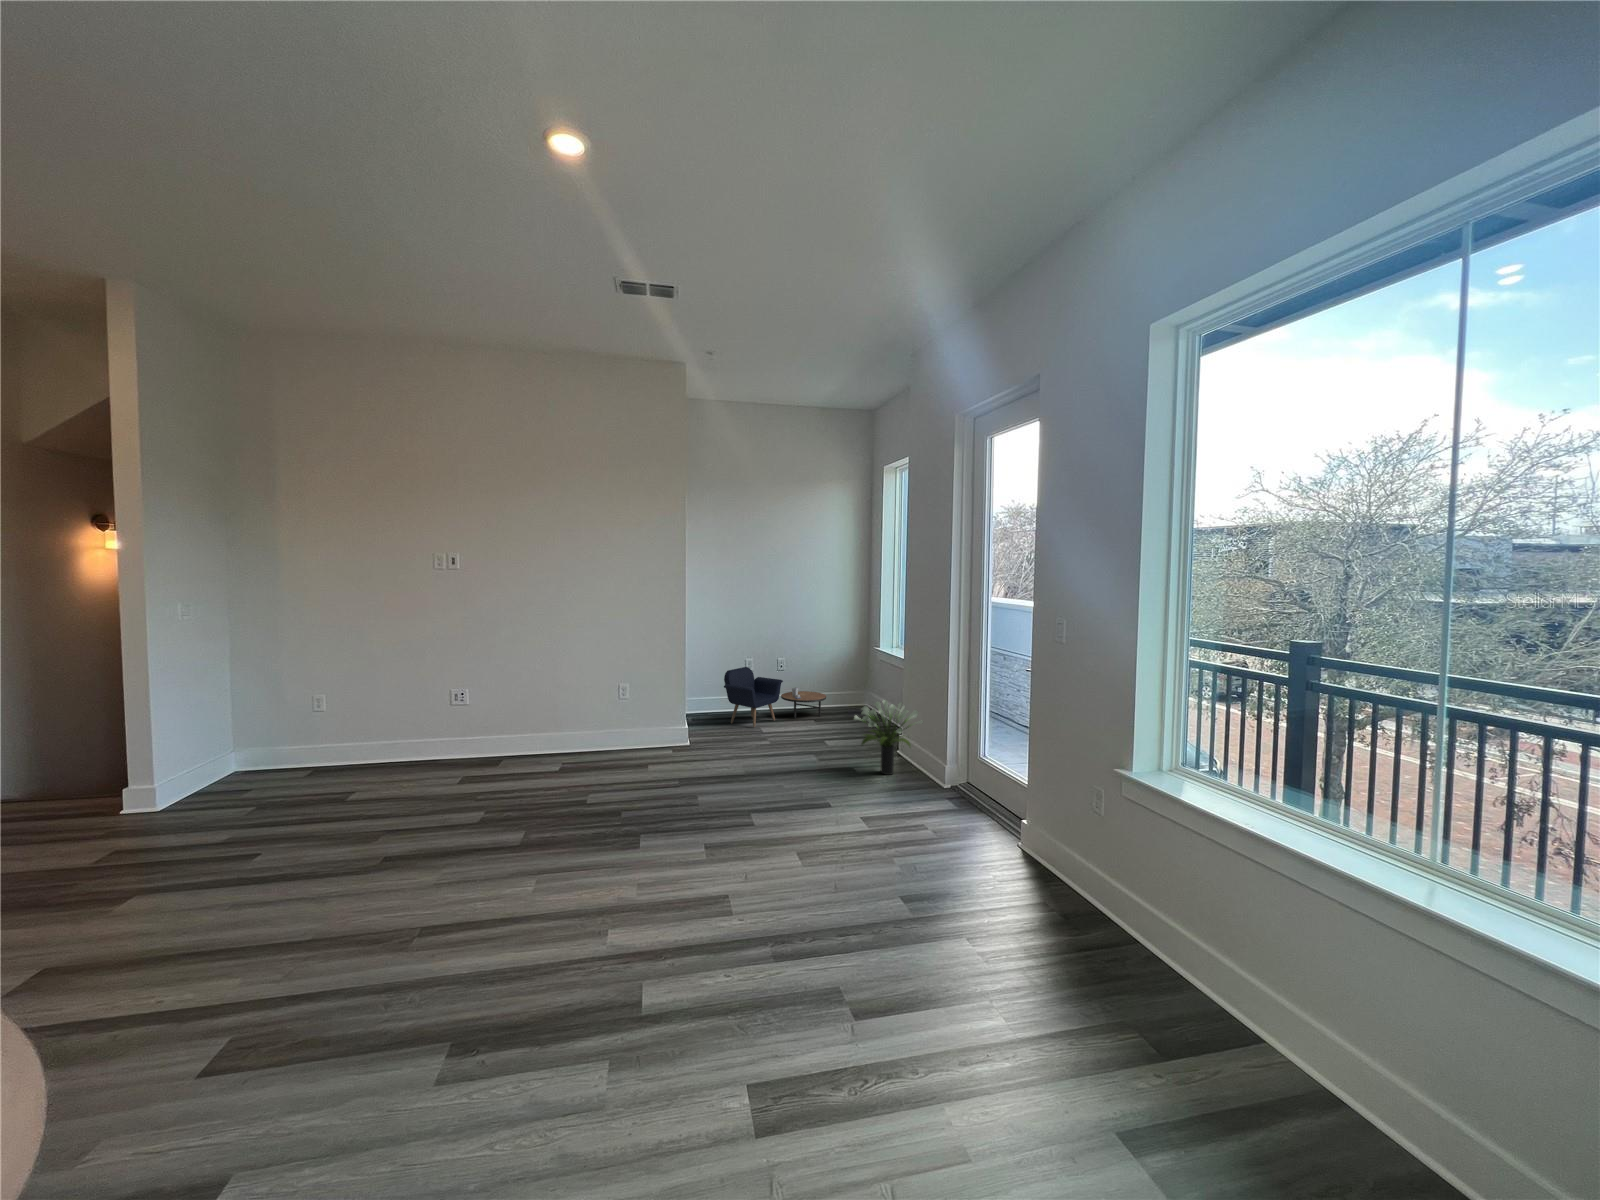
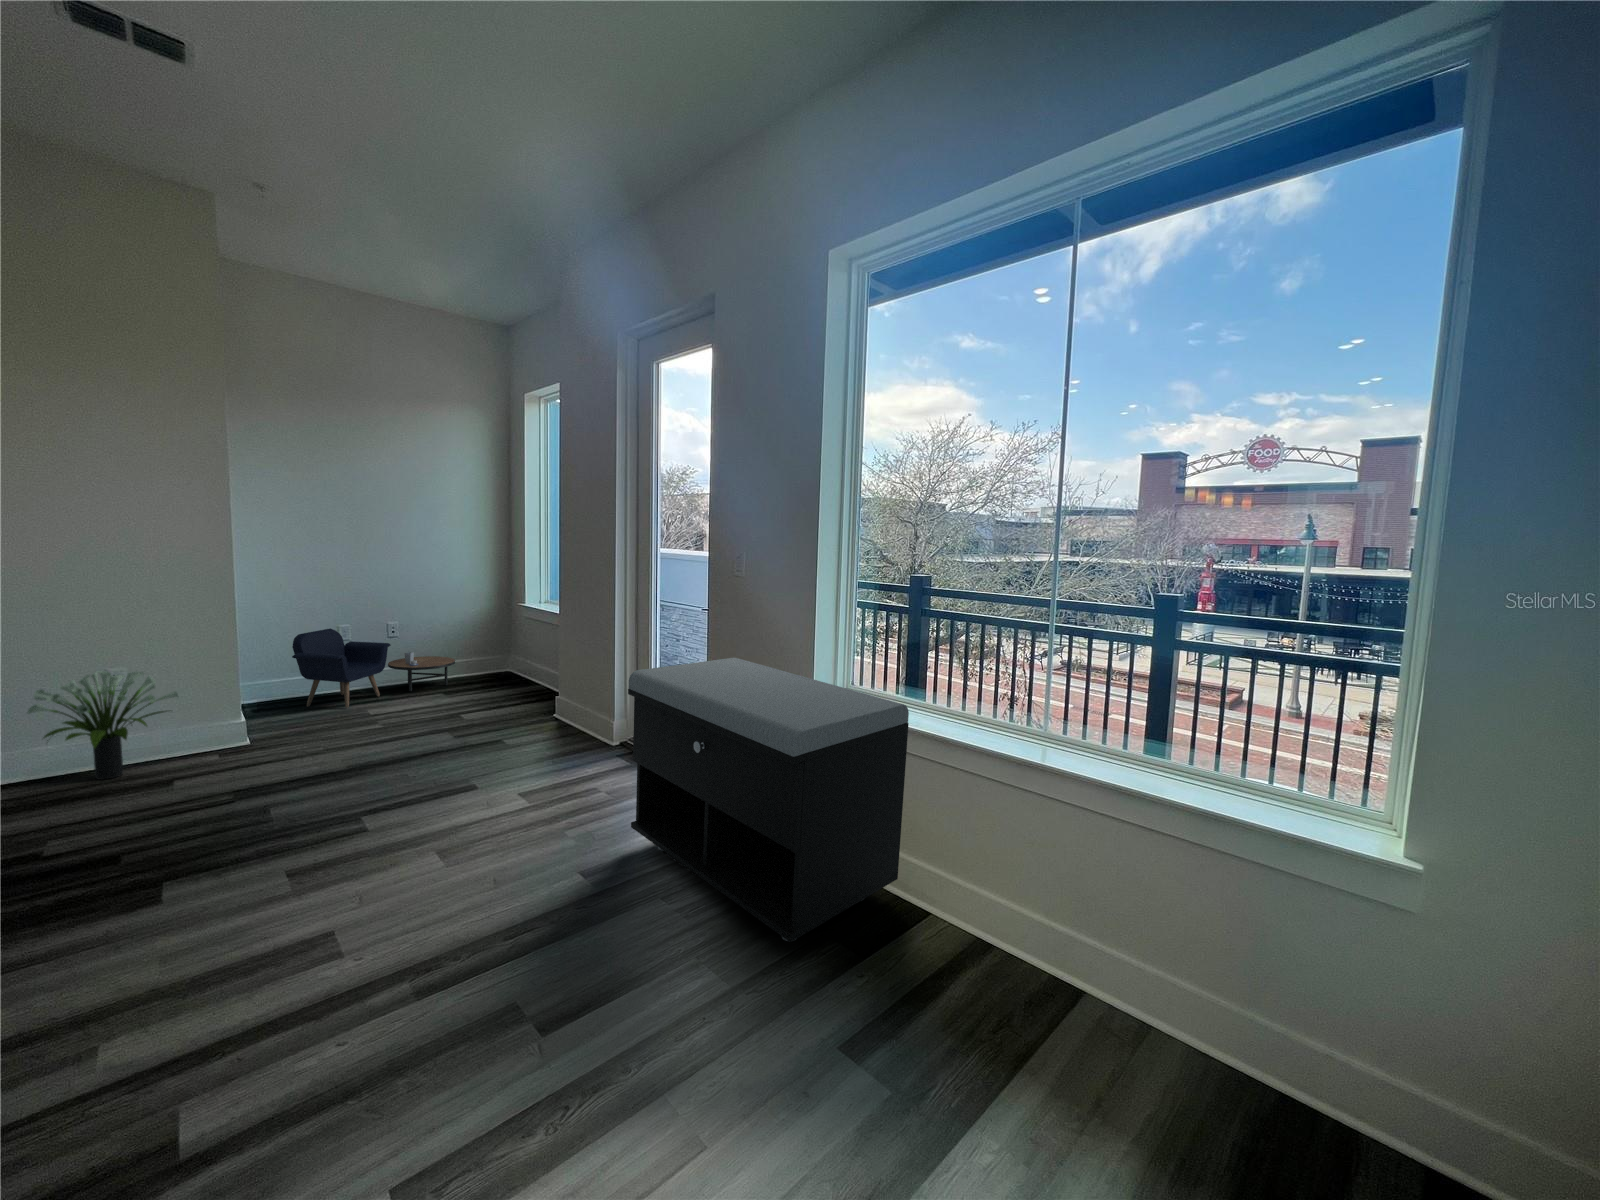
potted plant: present [854,700,923,775] -> present [27,670,178,780]
storage bench: none [944,722,1239,1021] -> present [628,658,909,942]

